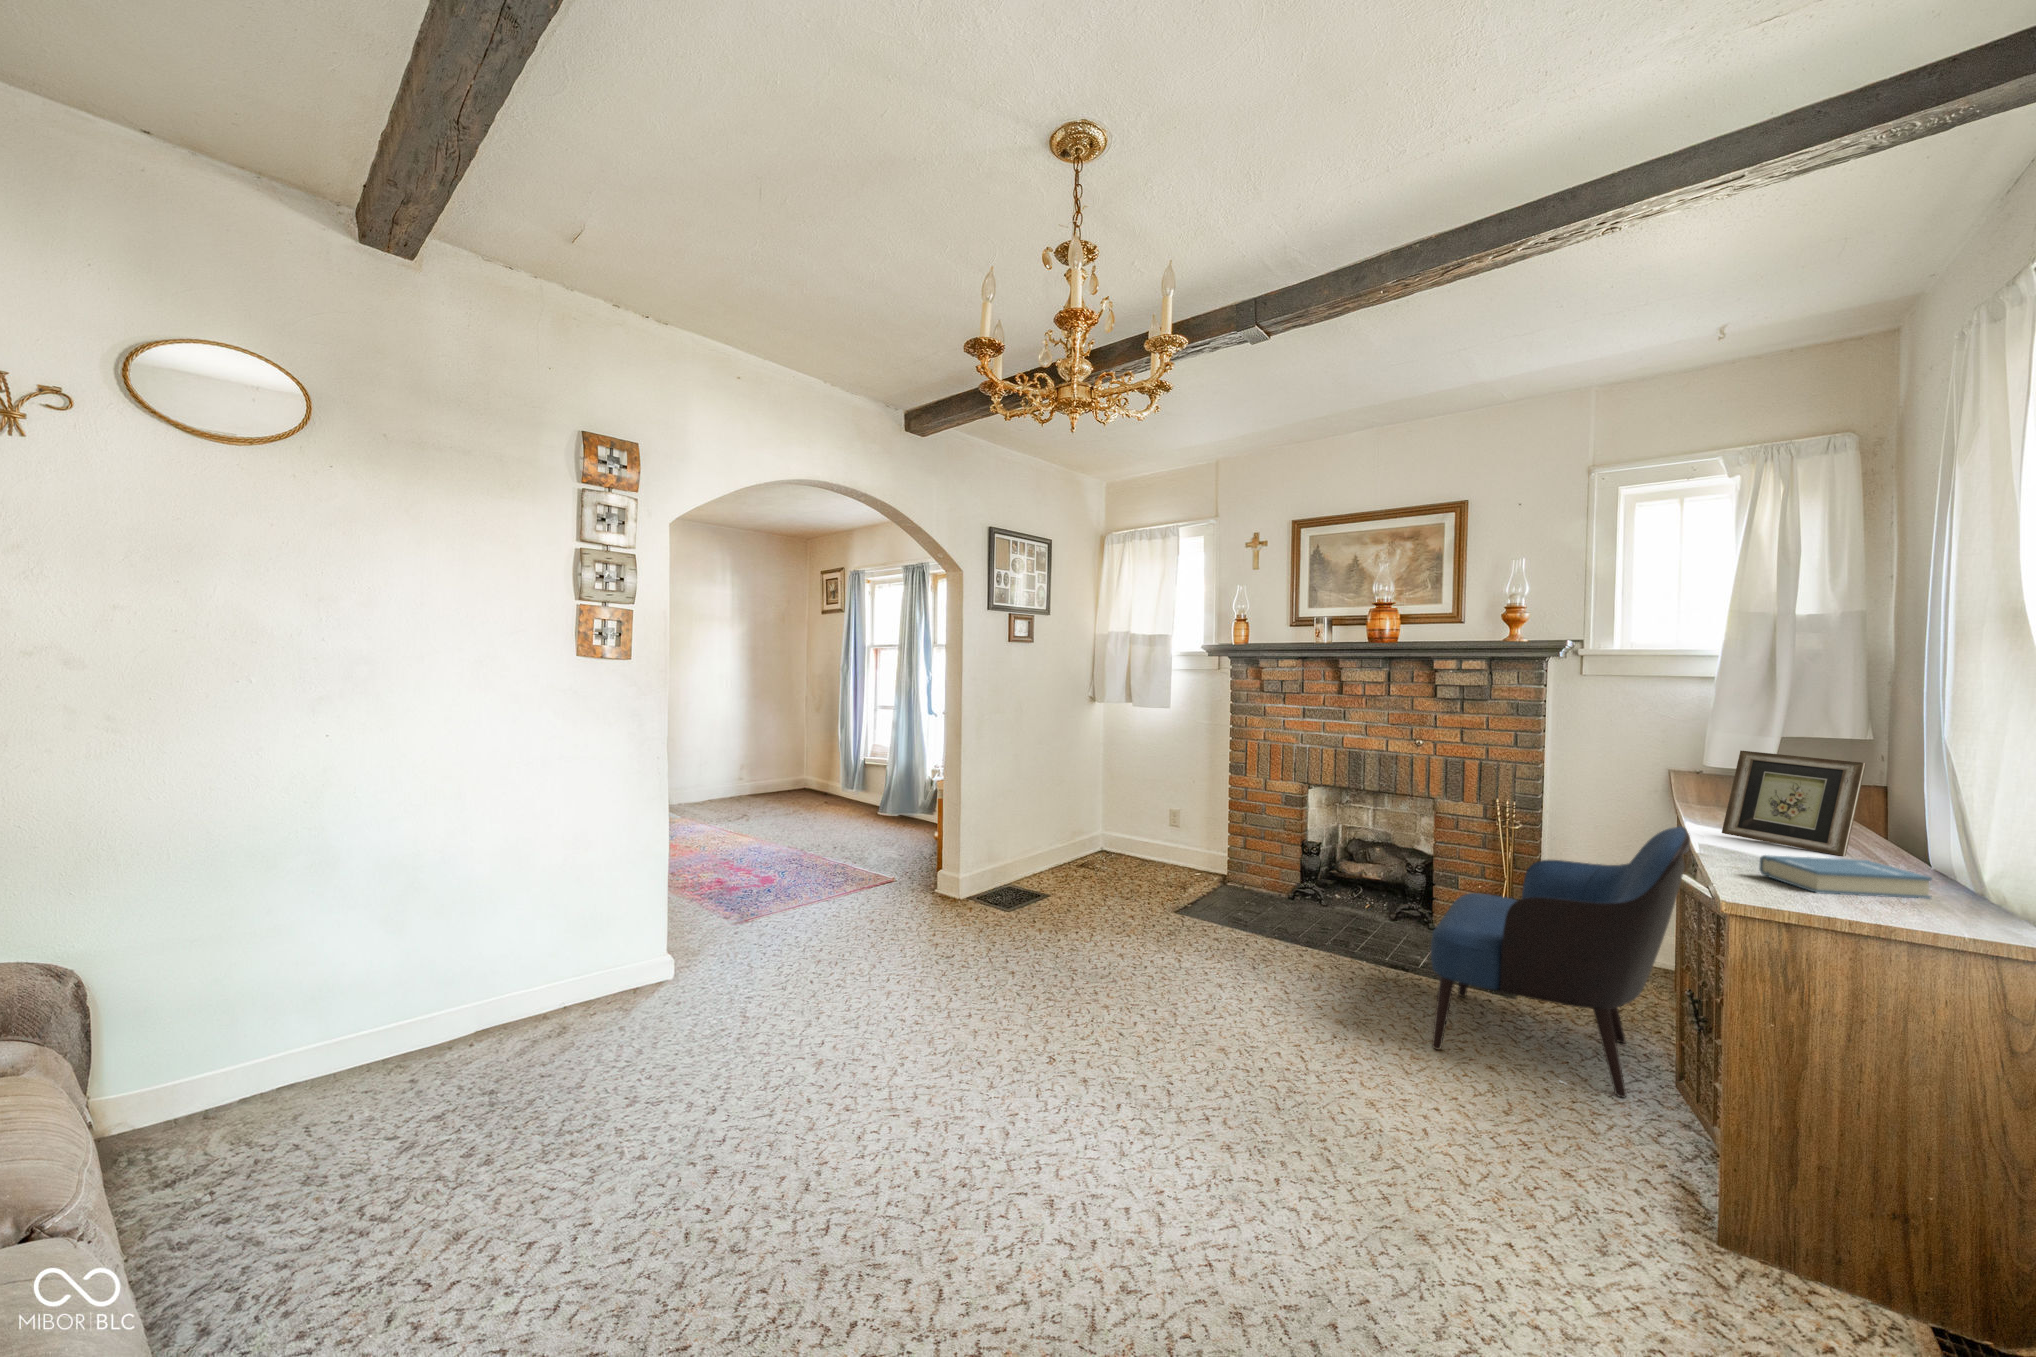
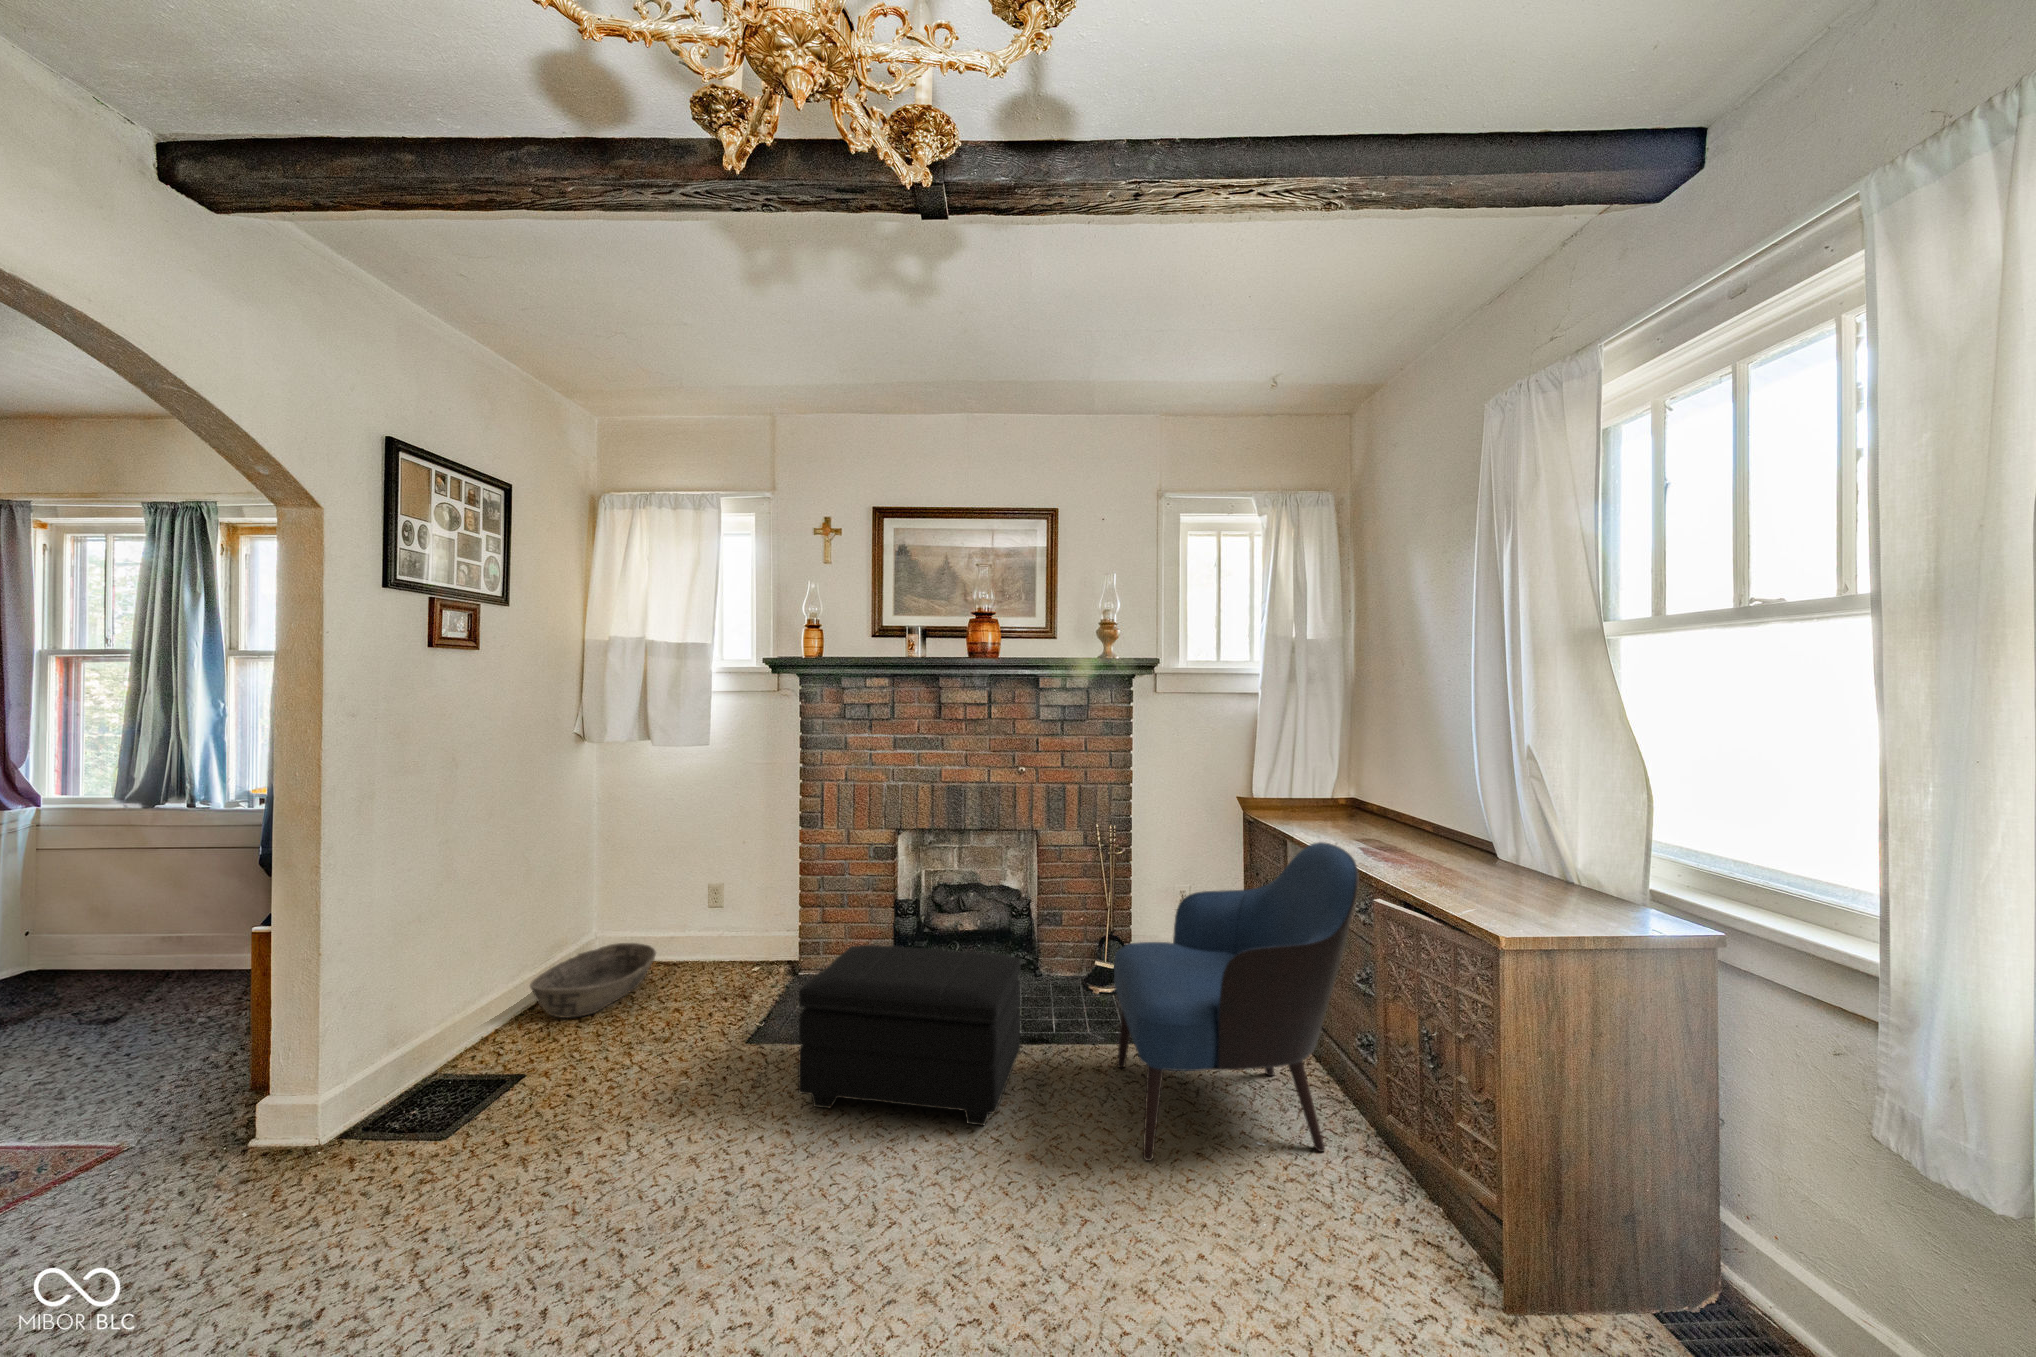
picture frame: present [1722,751,1866,856] -> none [1332,760,1435,853]
basket: none [1058,839,1135,876] -> present [530,943,656,1018]
hardback book: present [1759,855,1932,899] -> none [1450,862,1568,906]
footstool: none [1191,857,1371,994] -> present [798,945,1021,1125]

